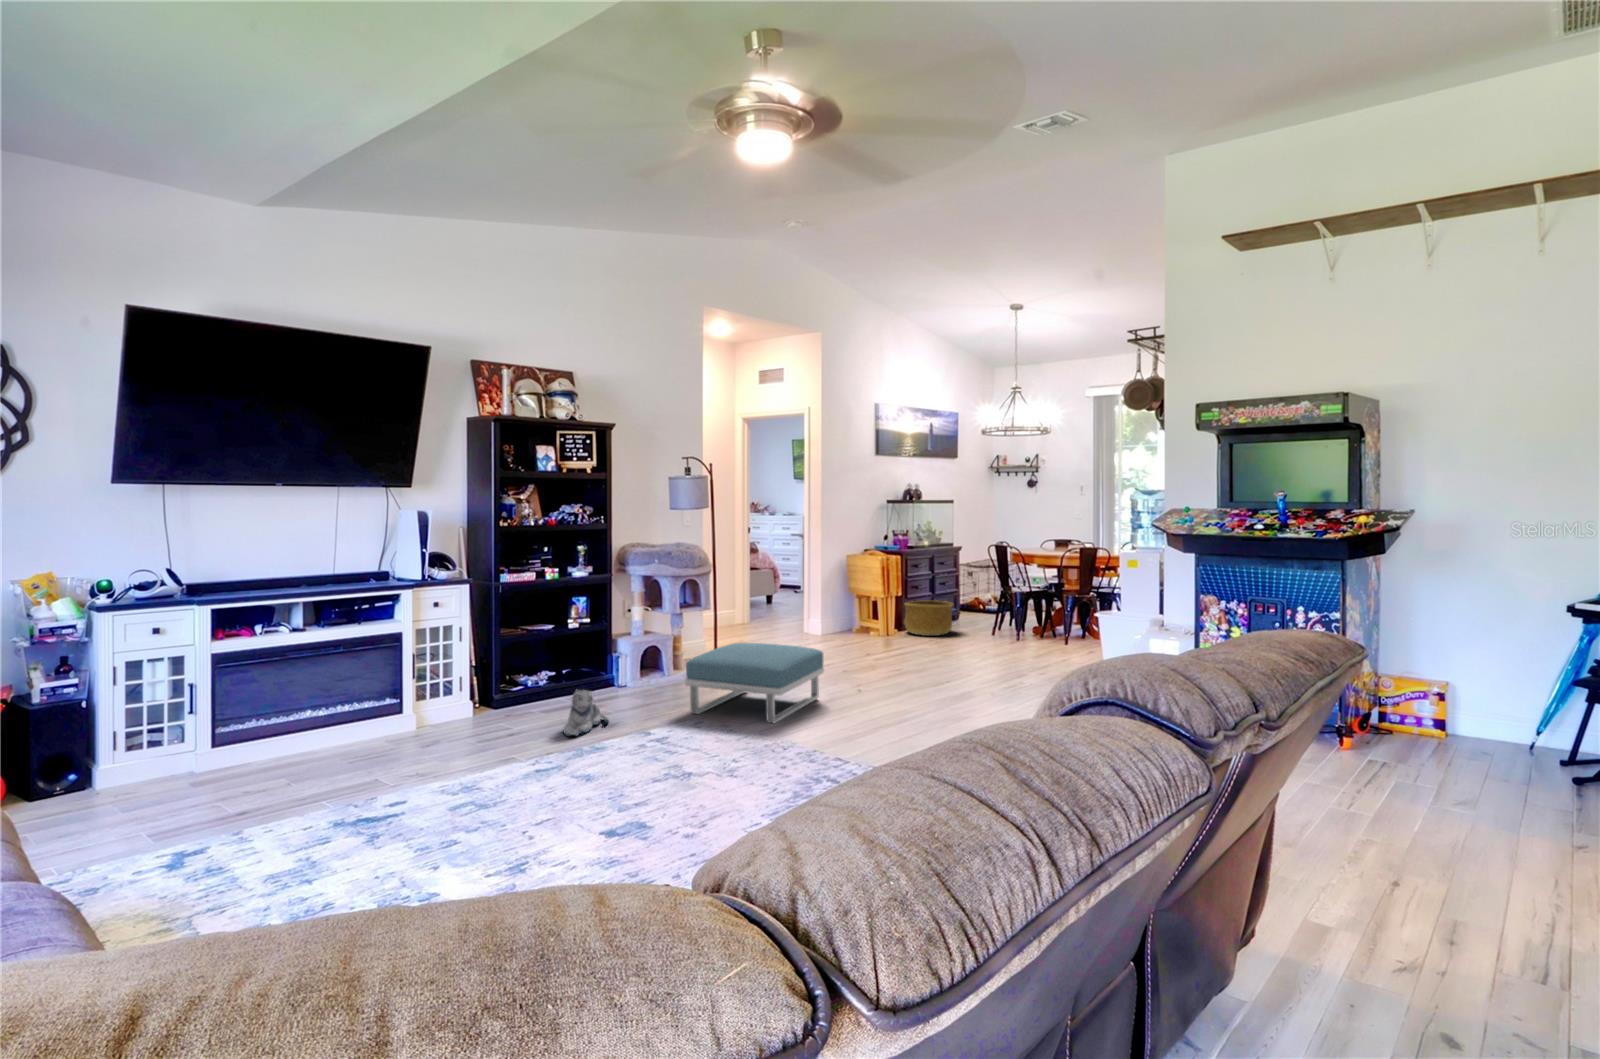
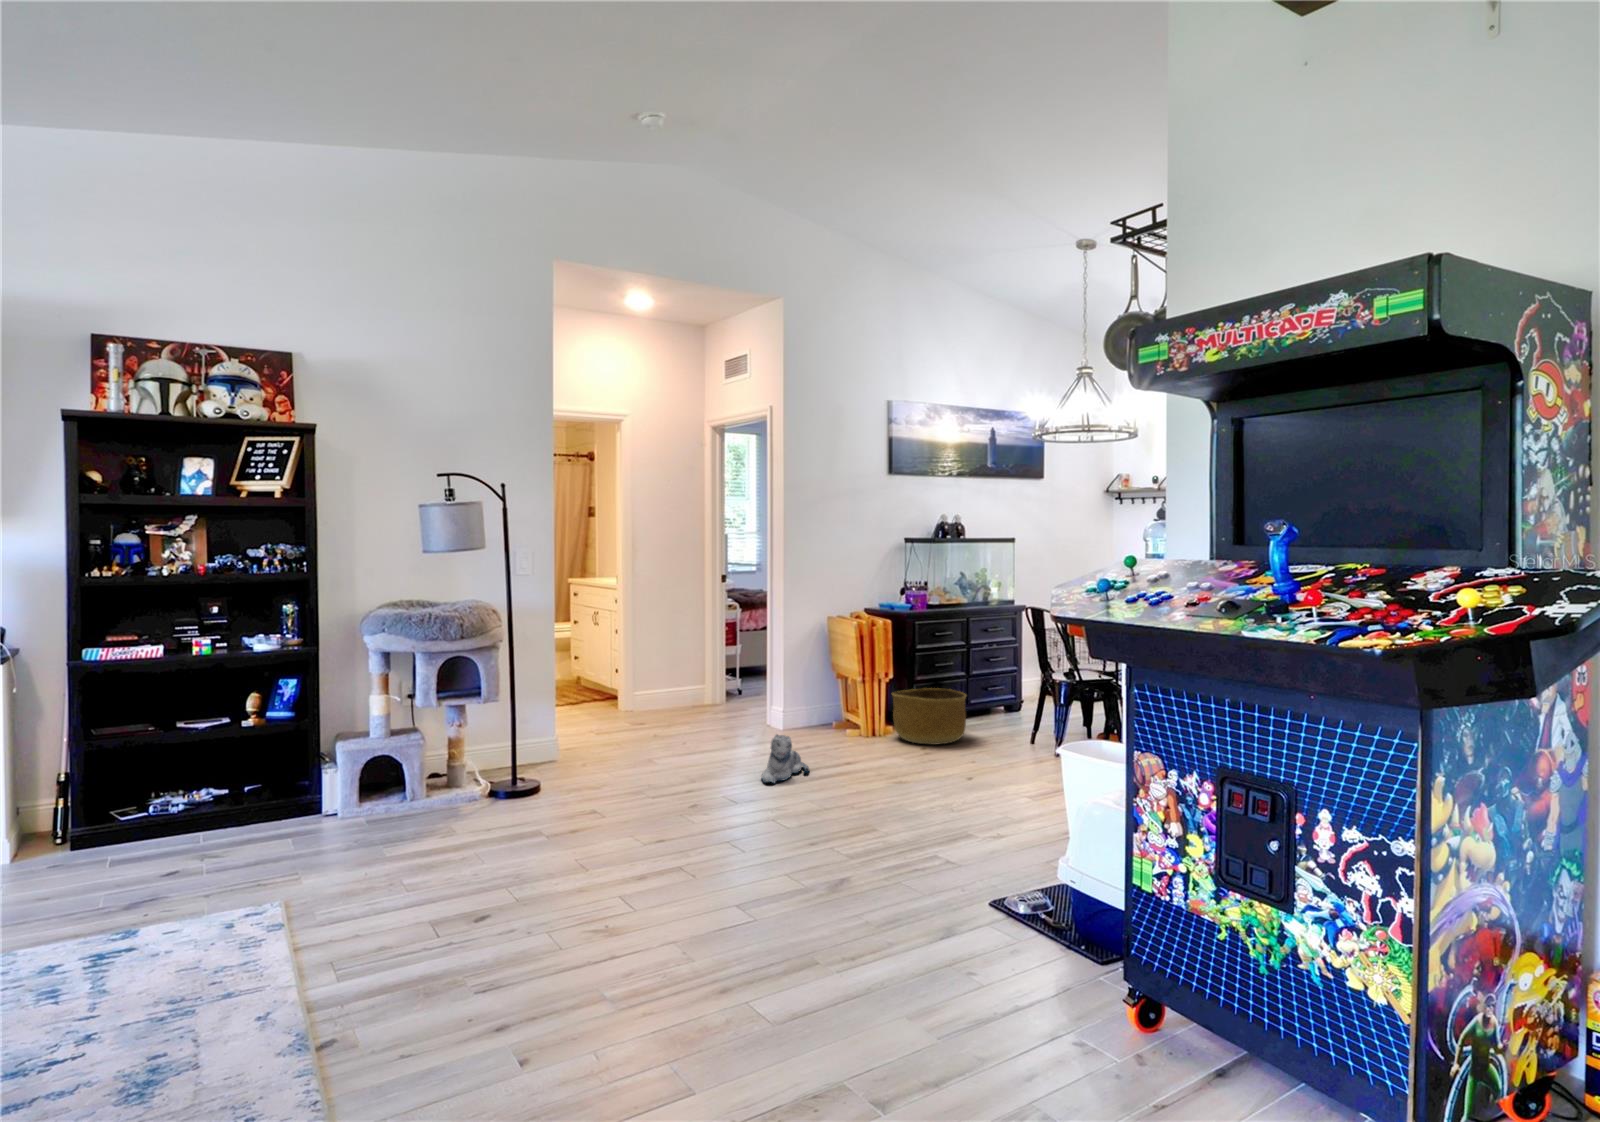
footstool: present [685,643,824,723] -> none [306,761,549,918]
plush toy: present [564,690,609,736] -> present [762,735,809,783]

